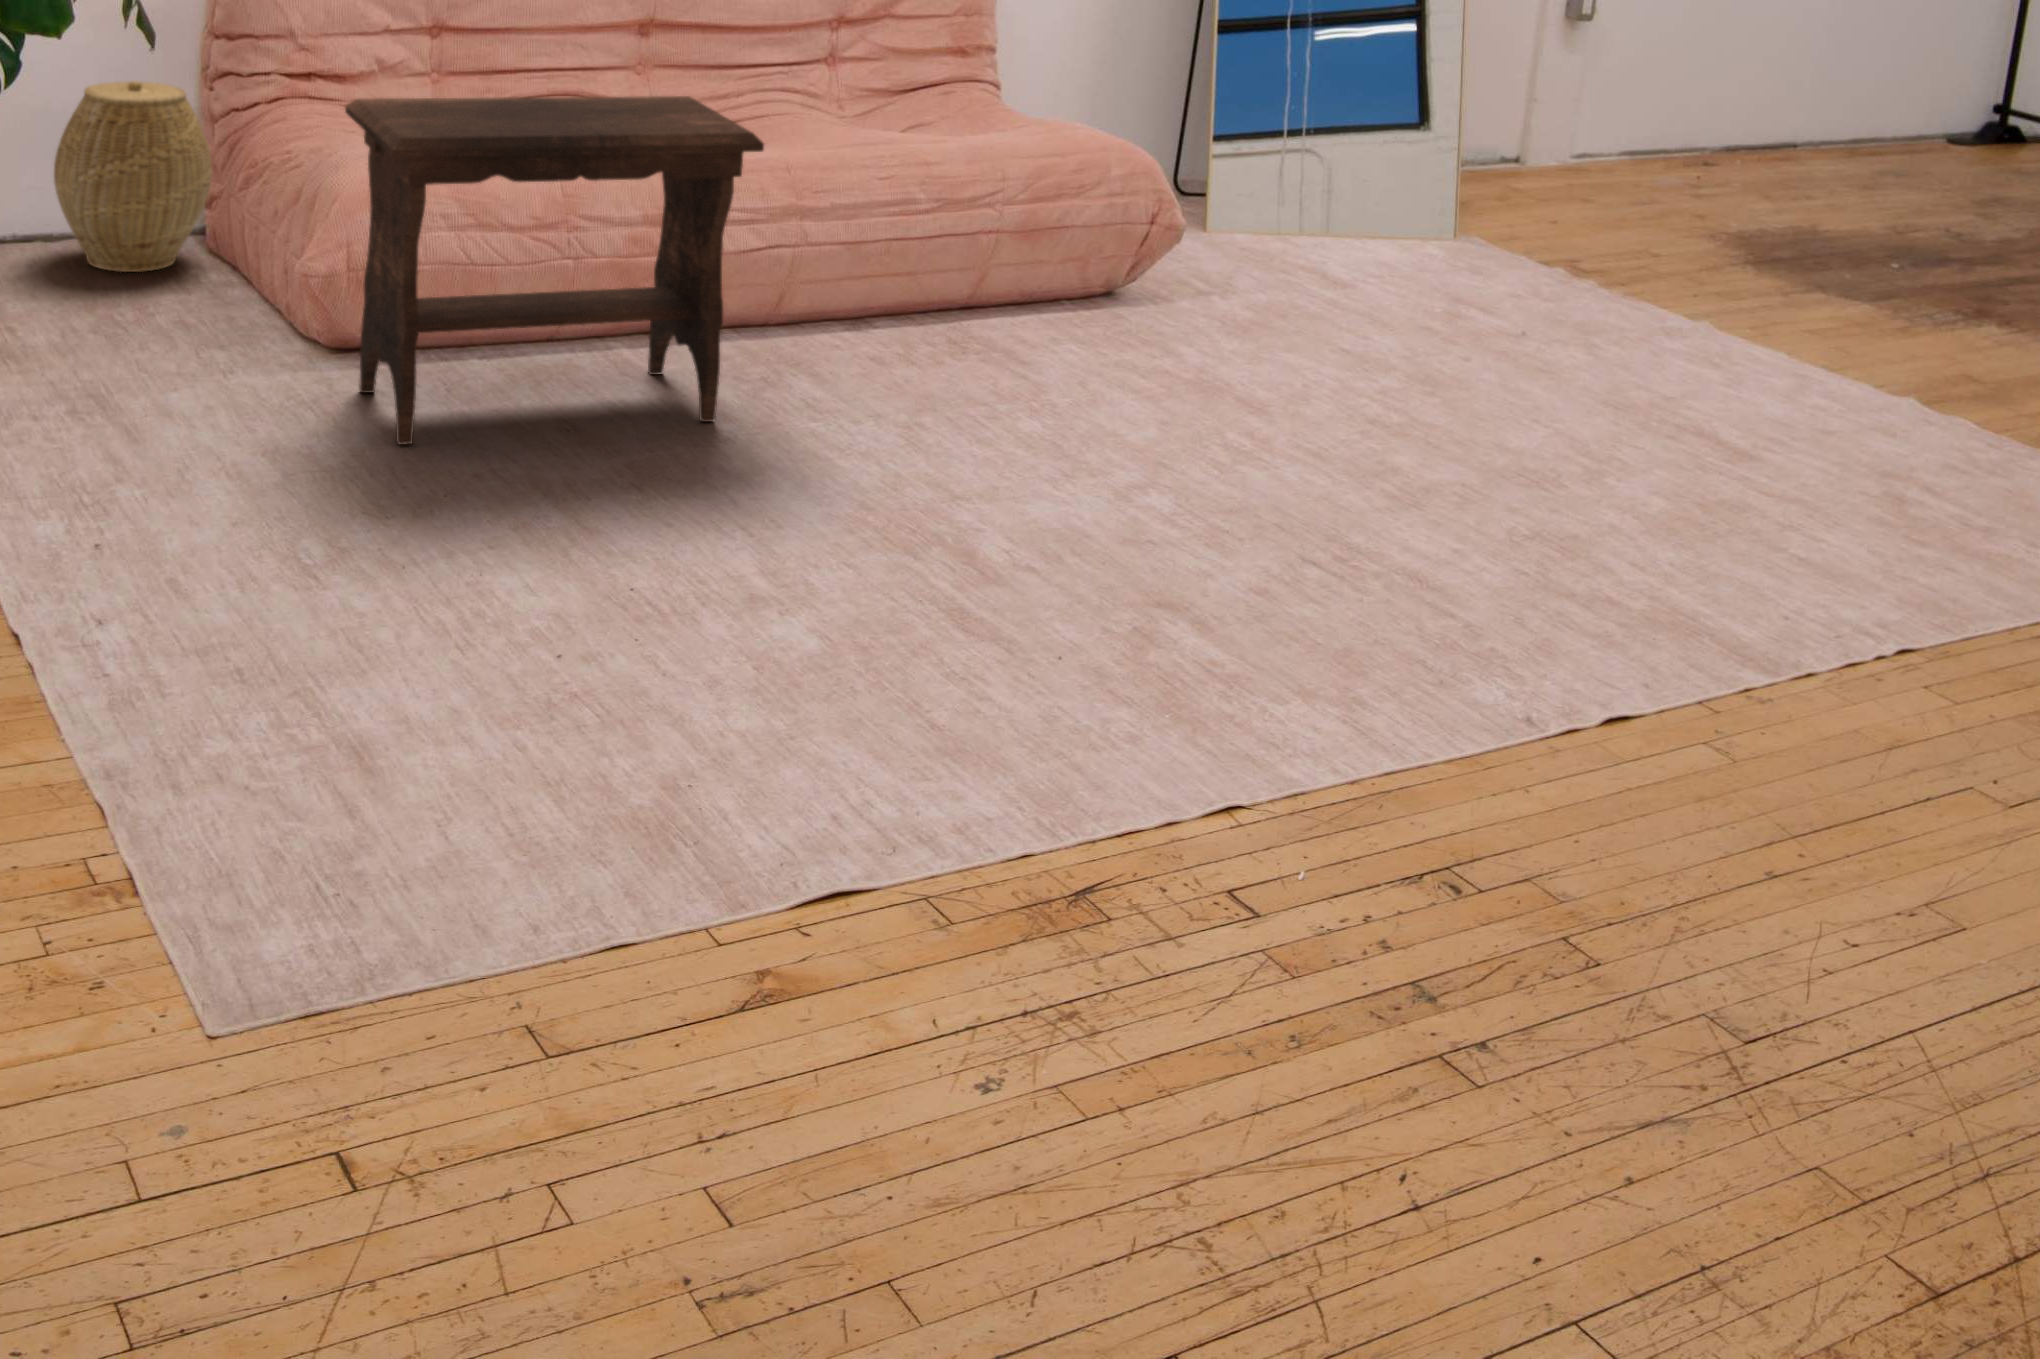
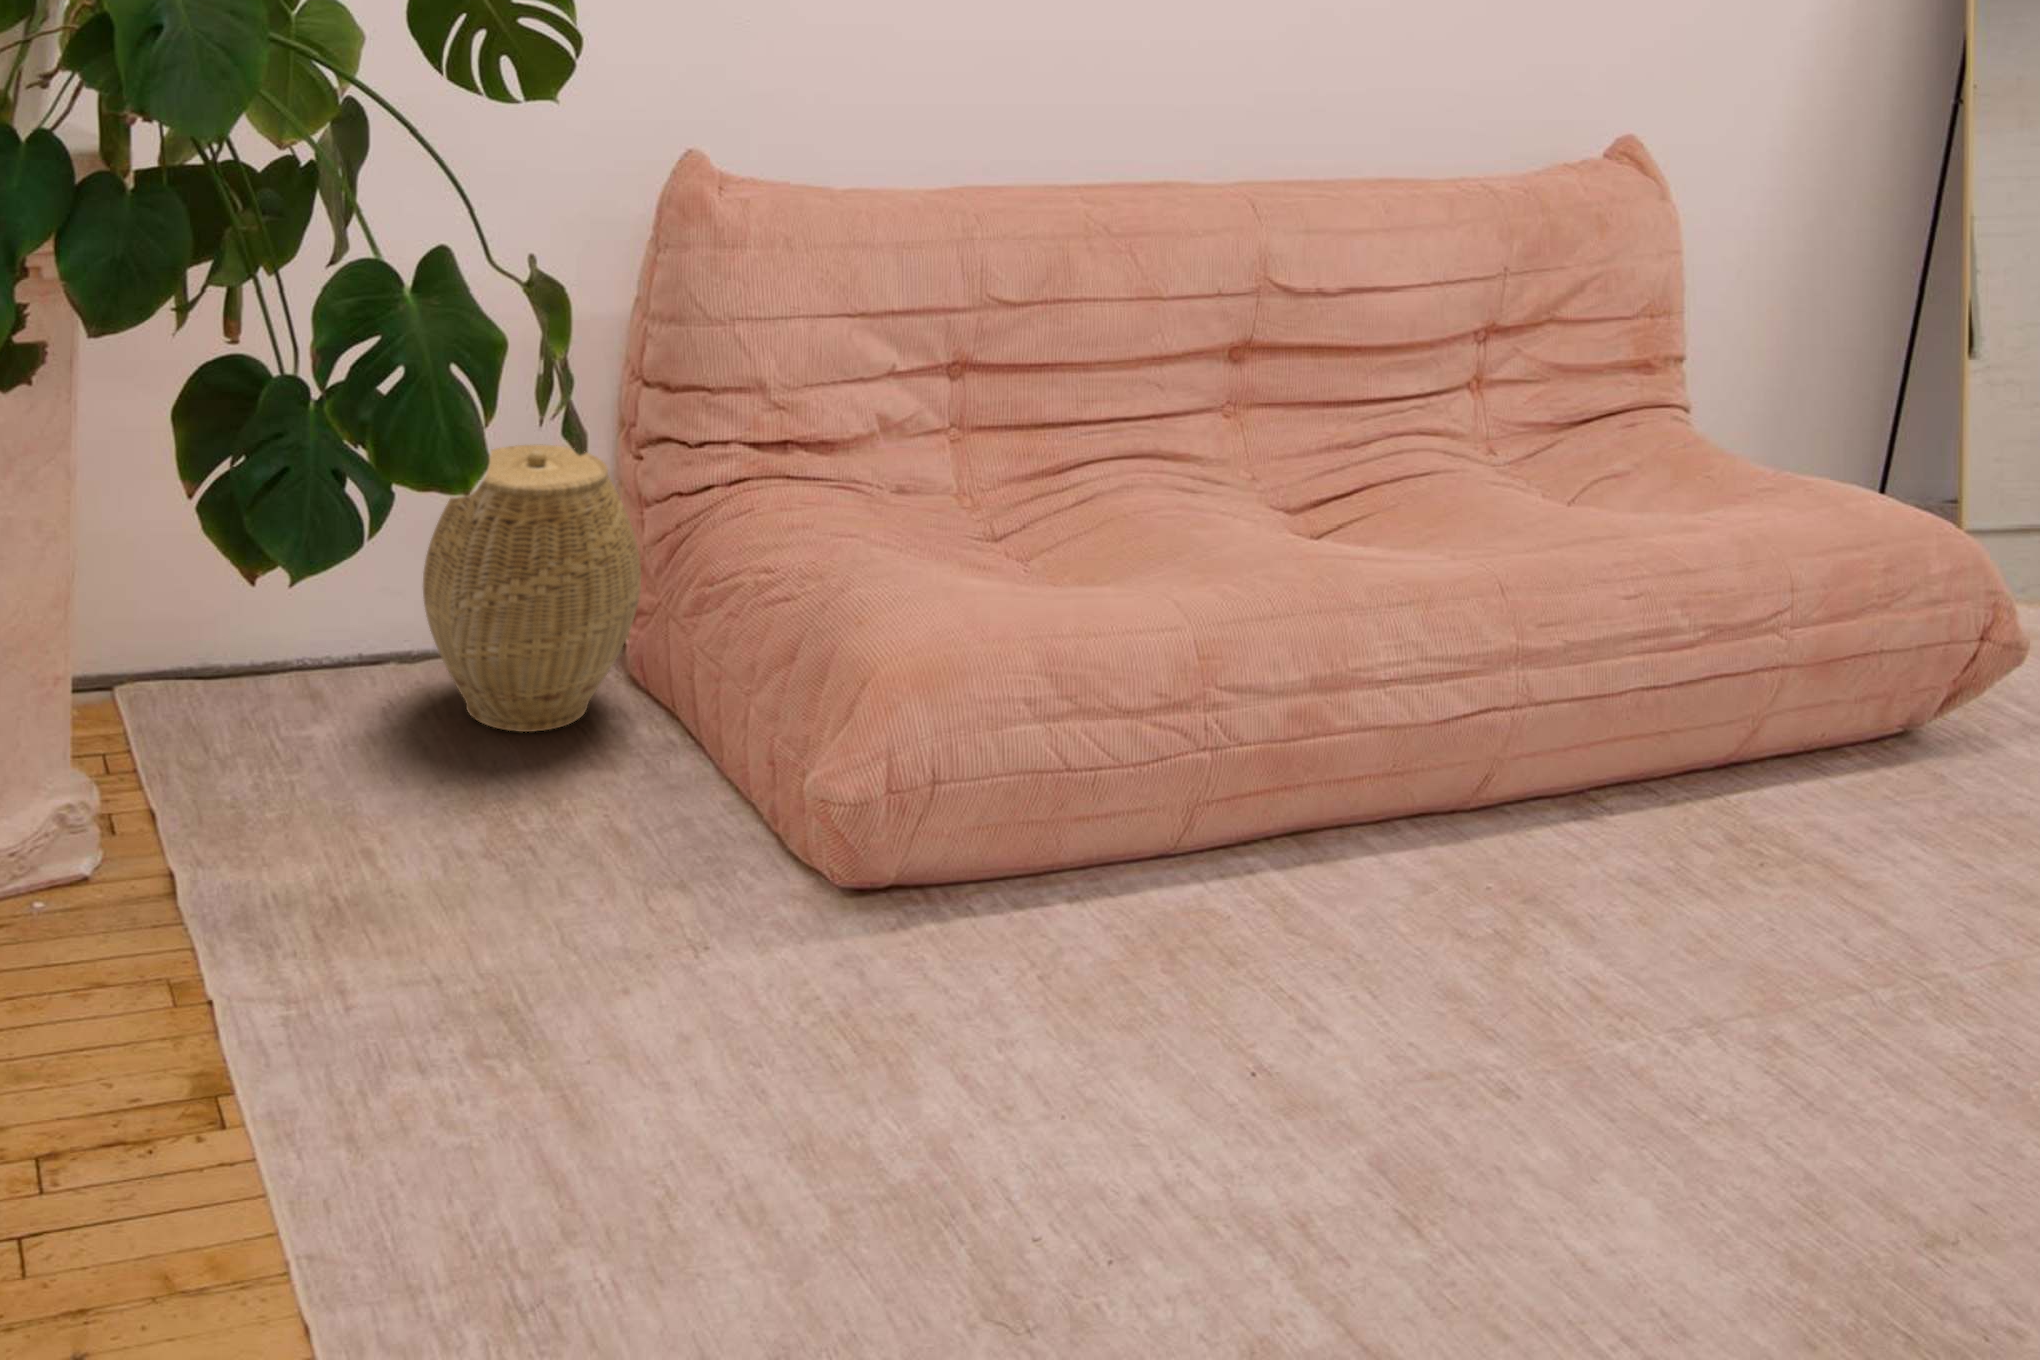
footstool: present [345,96,764,445] -> none [901,536,1605,1188]

